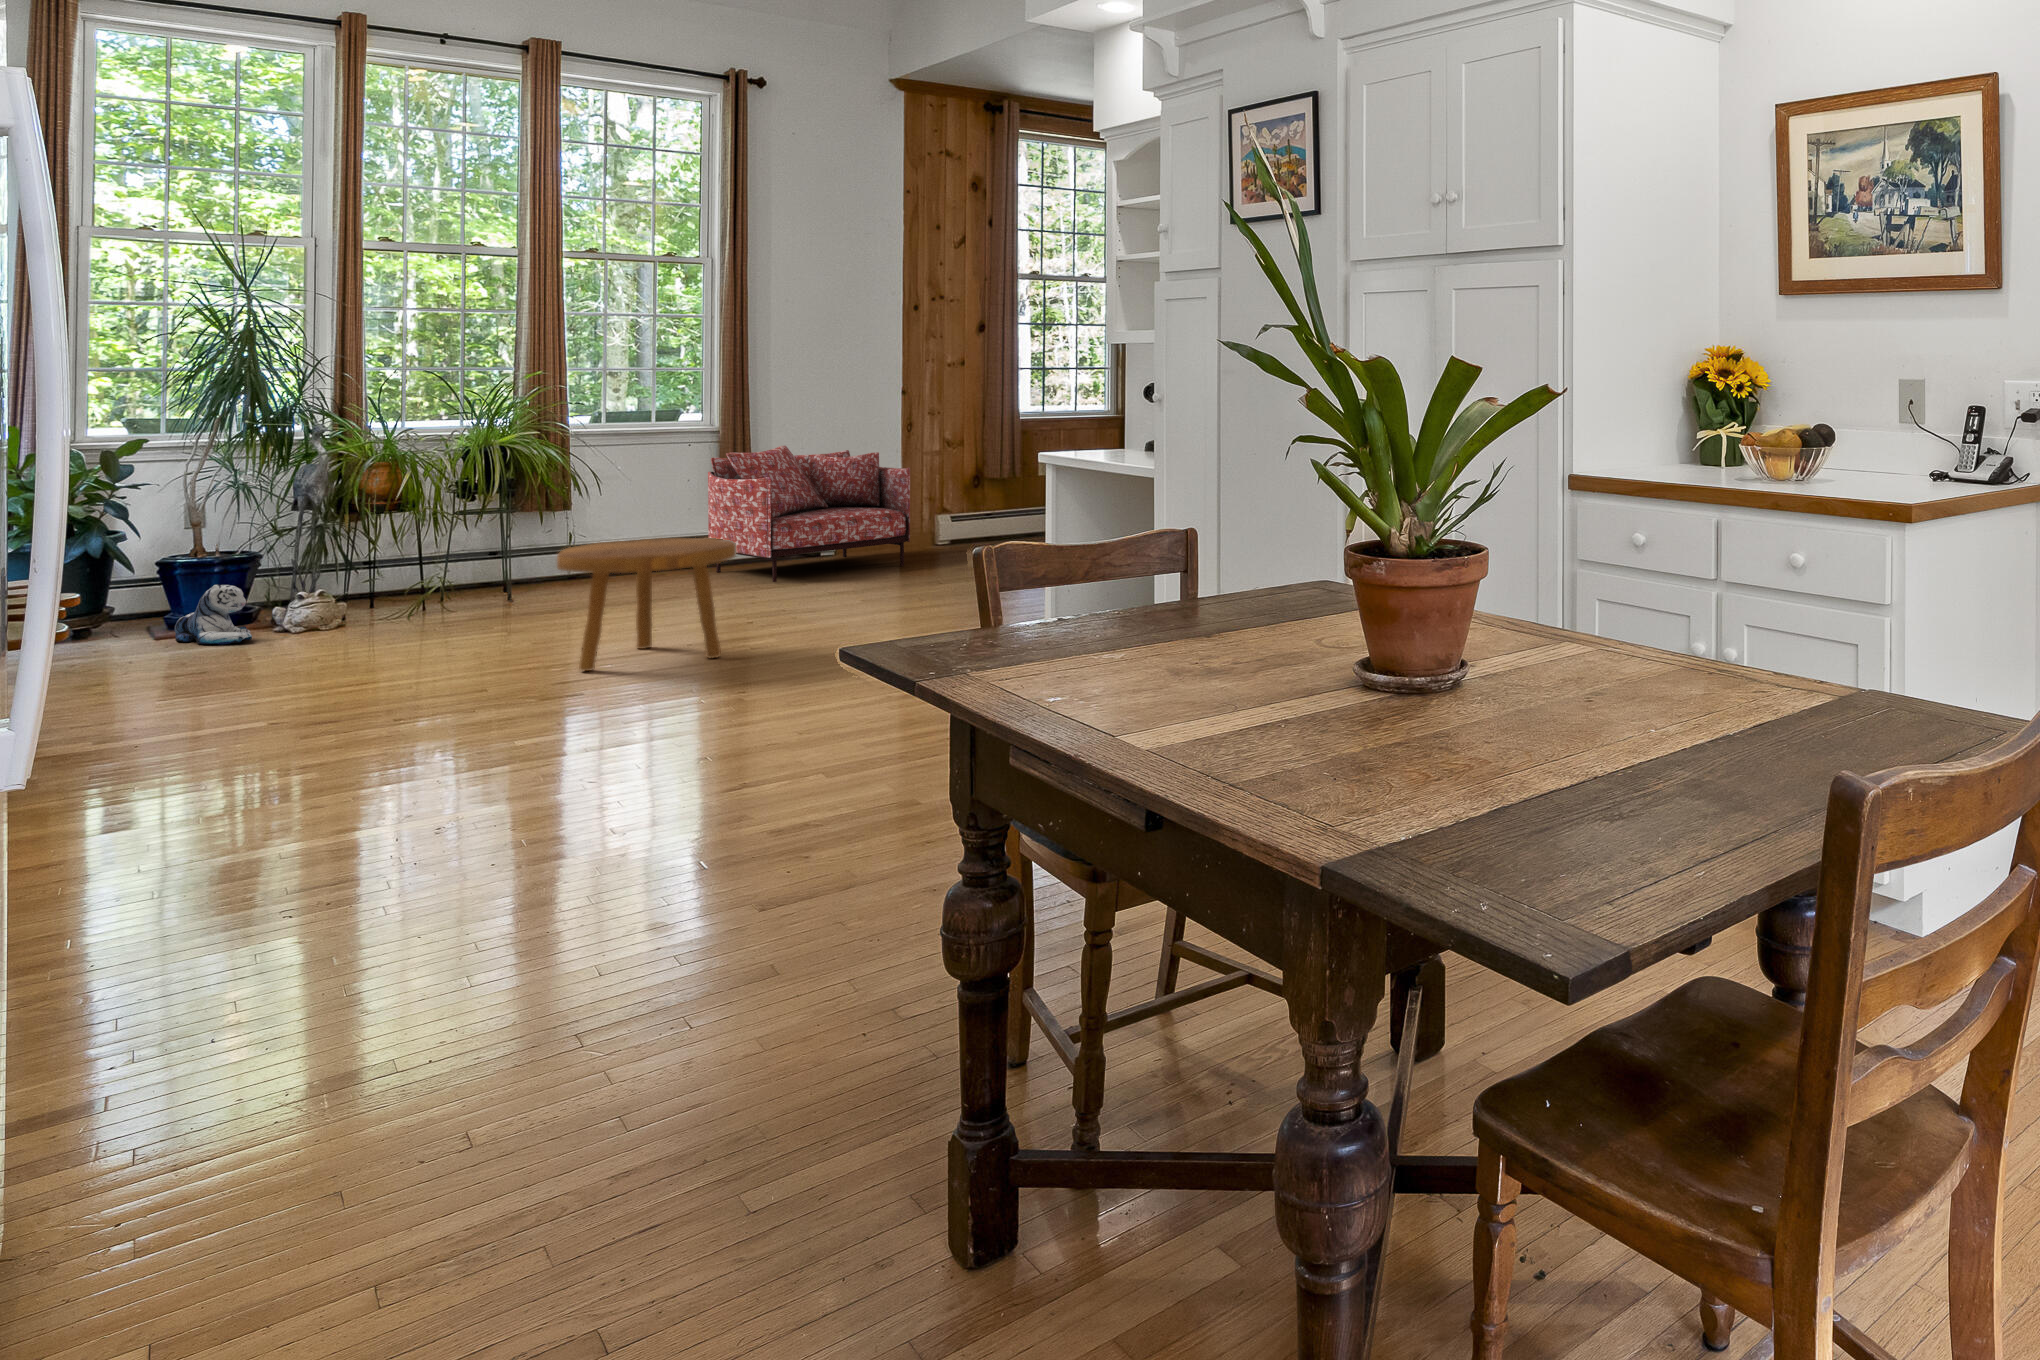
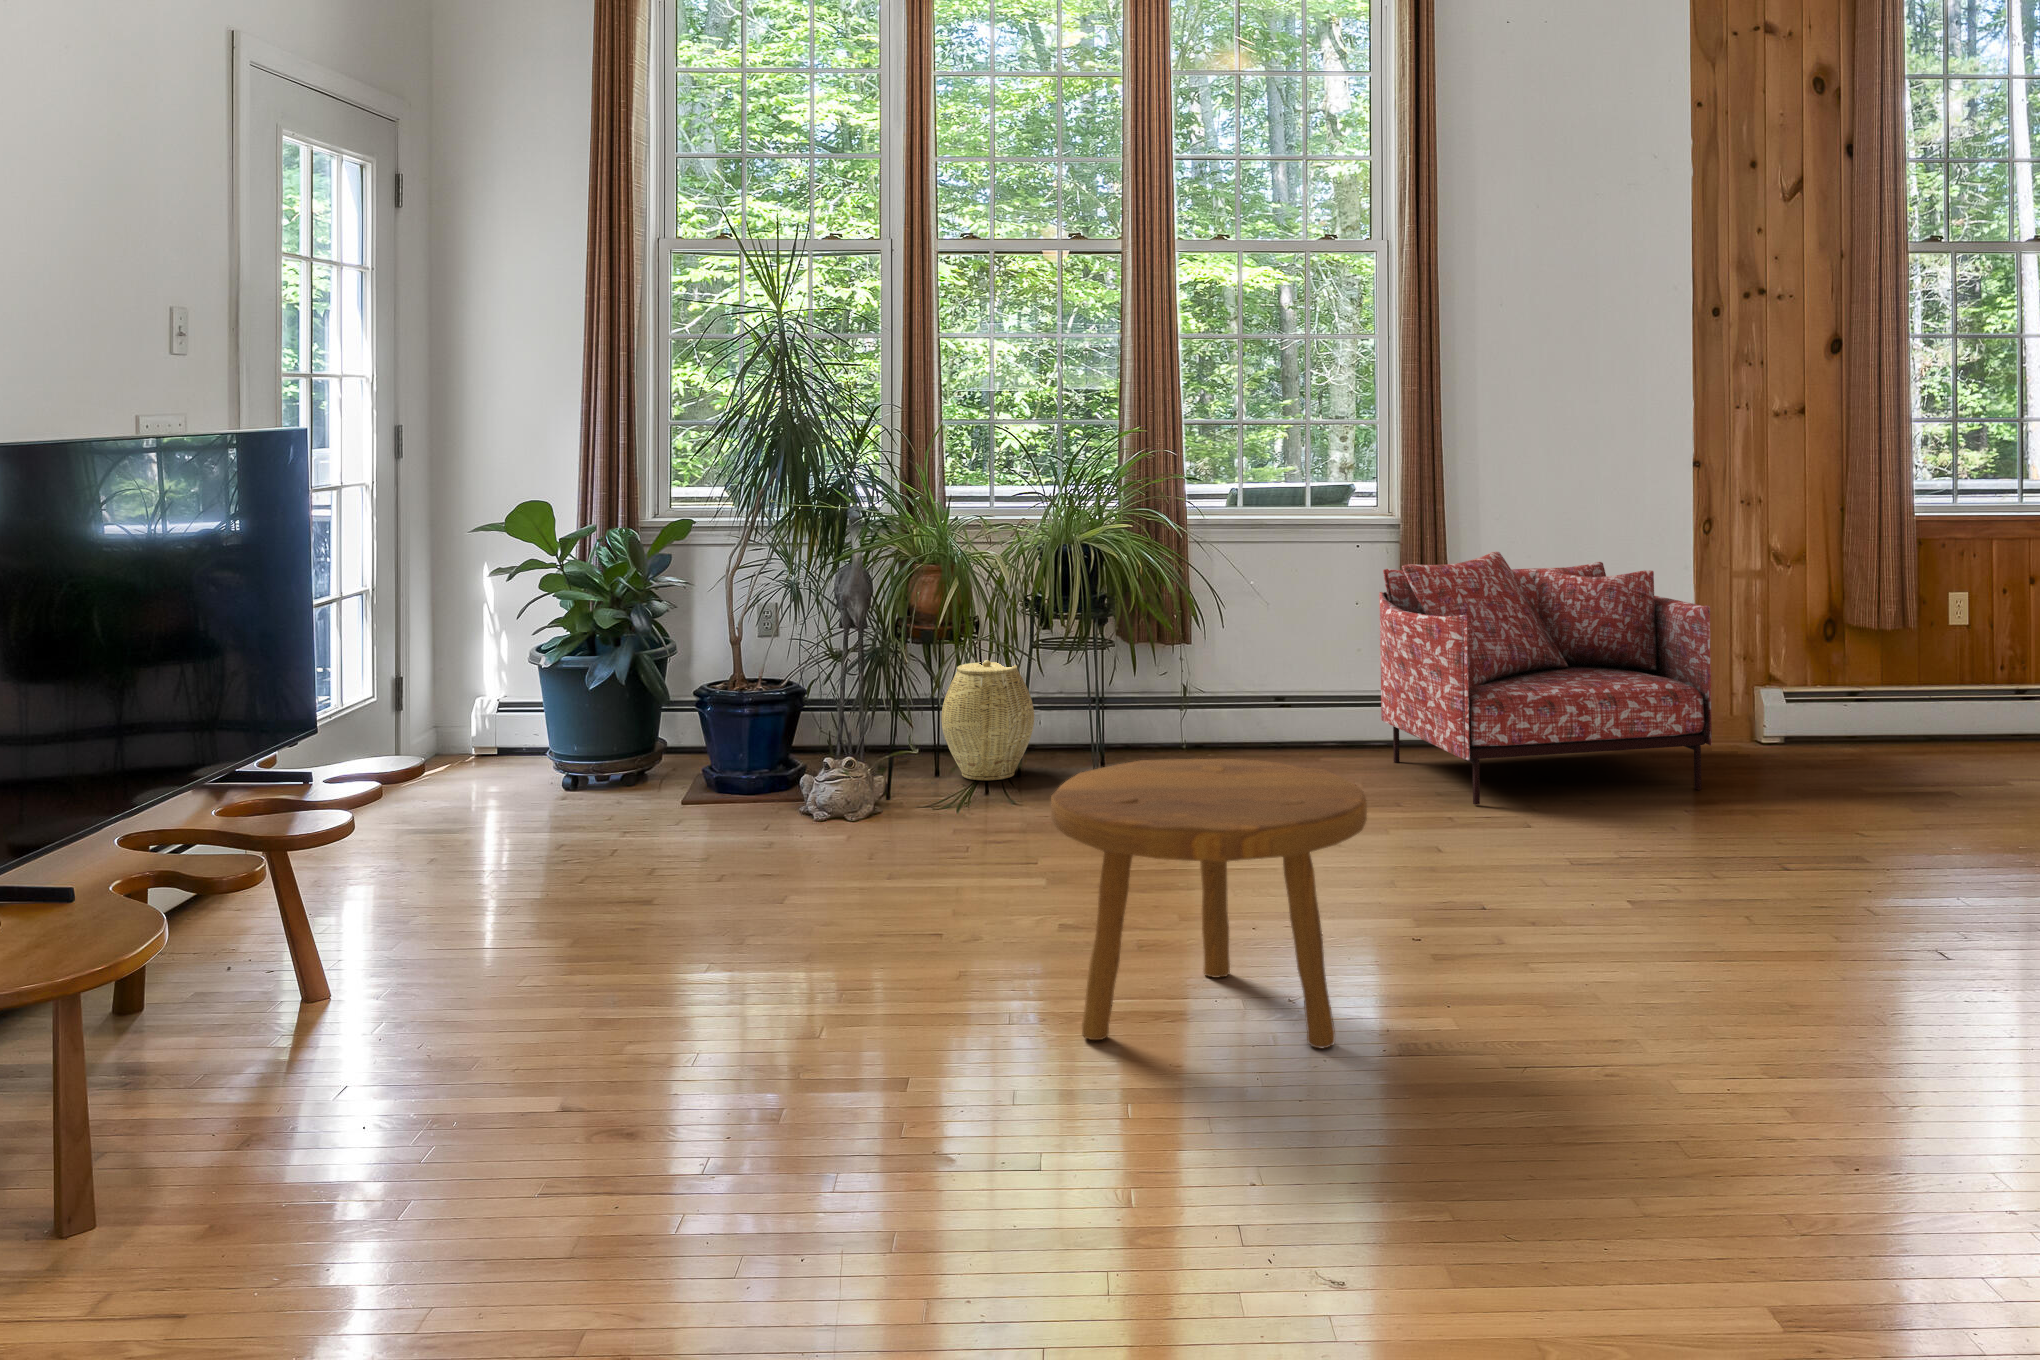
woven basket: none [381,527,457,605] -> present [942,660,1034,780]
plush toy: present [175,585,252,644] -> none [682,740,764,834]

